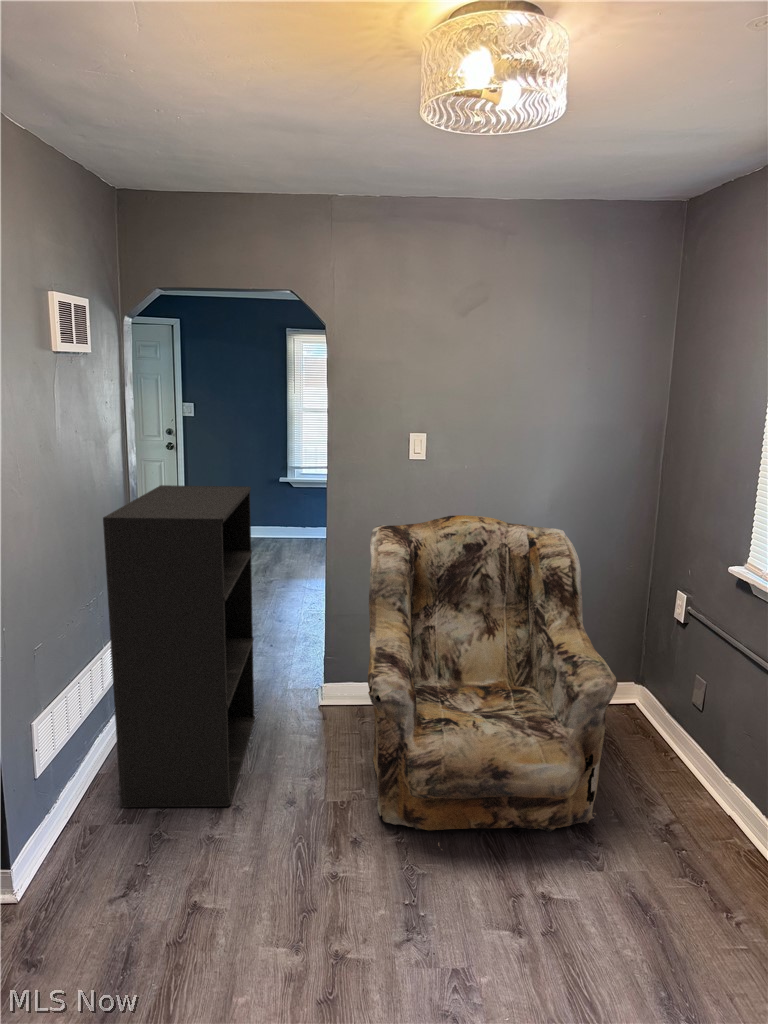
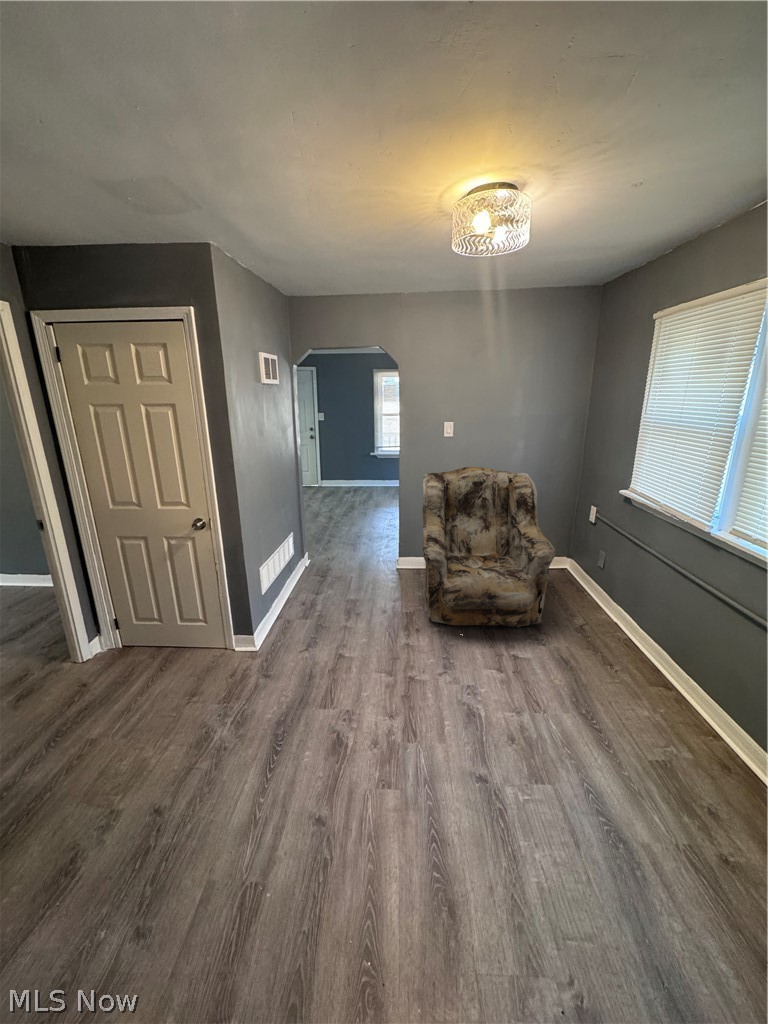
bookshelf: present [103,485,255,807] -> none [289,454,364,613]

